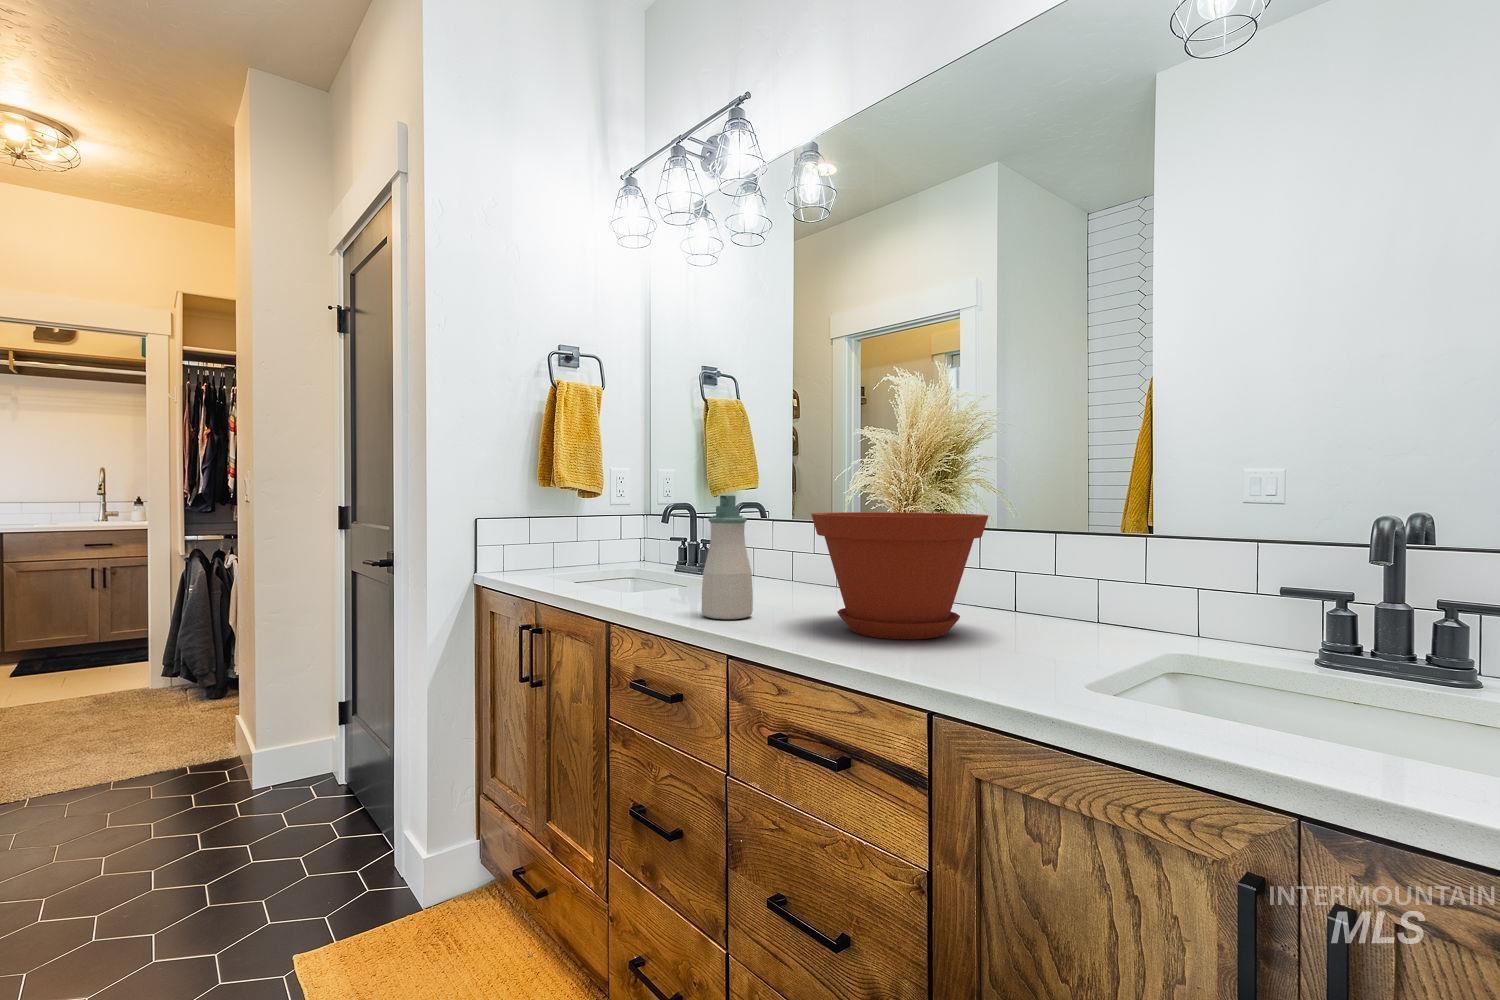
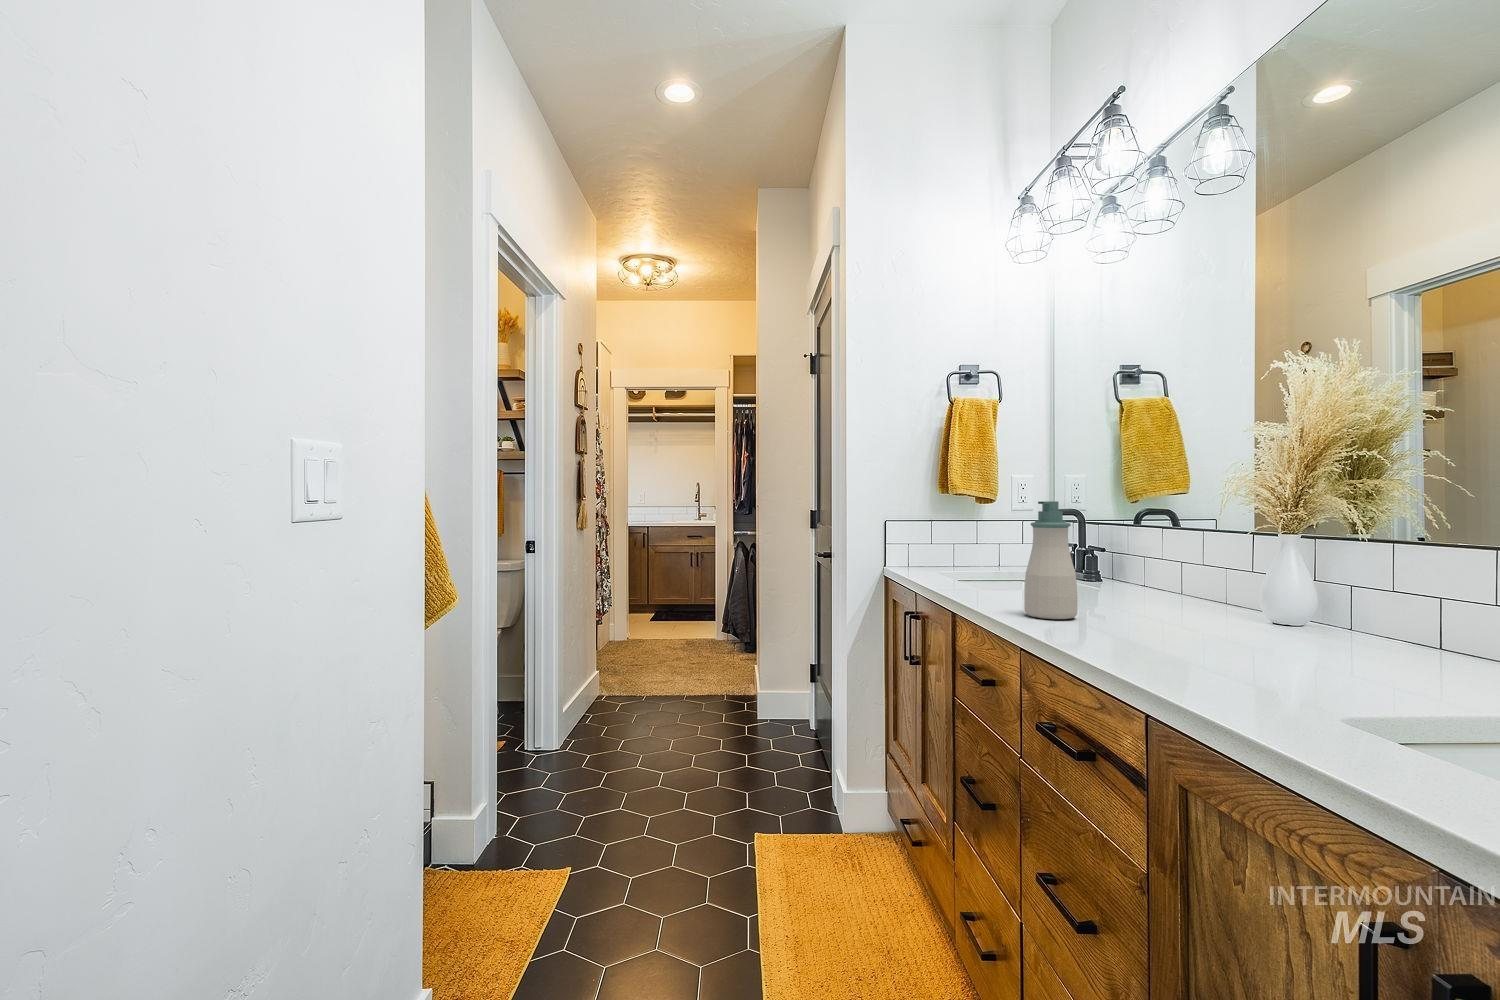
plant pot: present [811,512,988,639] -> none [1114,519,1339,657]

